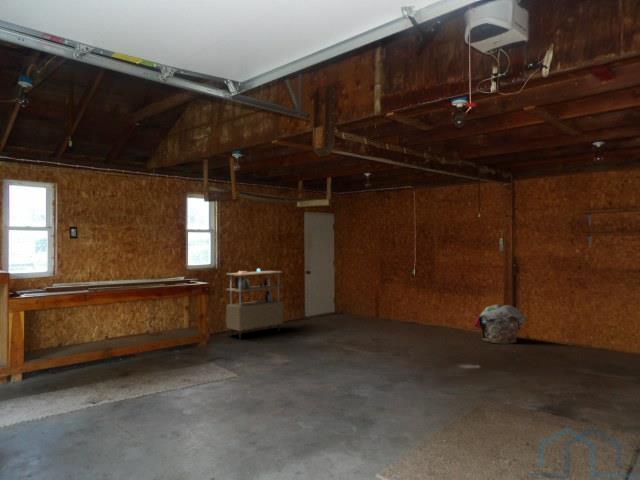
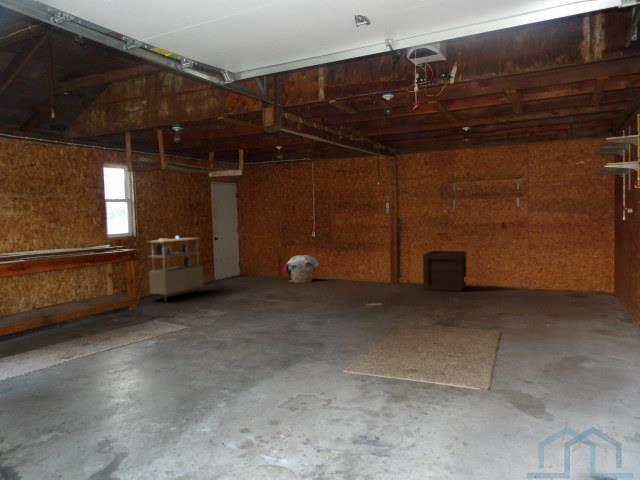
wooden crate: none [541,300,606,358] -> present [423,251,467,292]
laundry basket: present [473,304,527,344] -> present [283,255,319,283]

